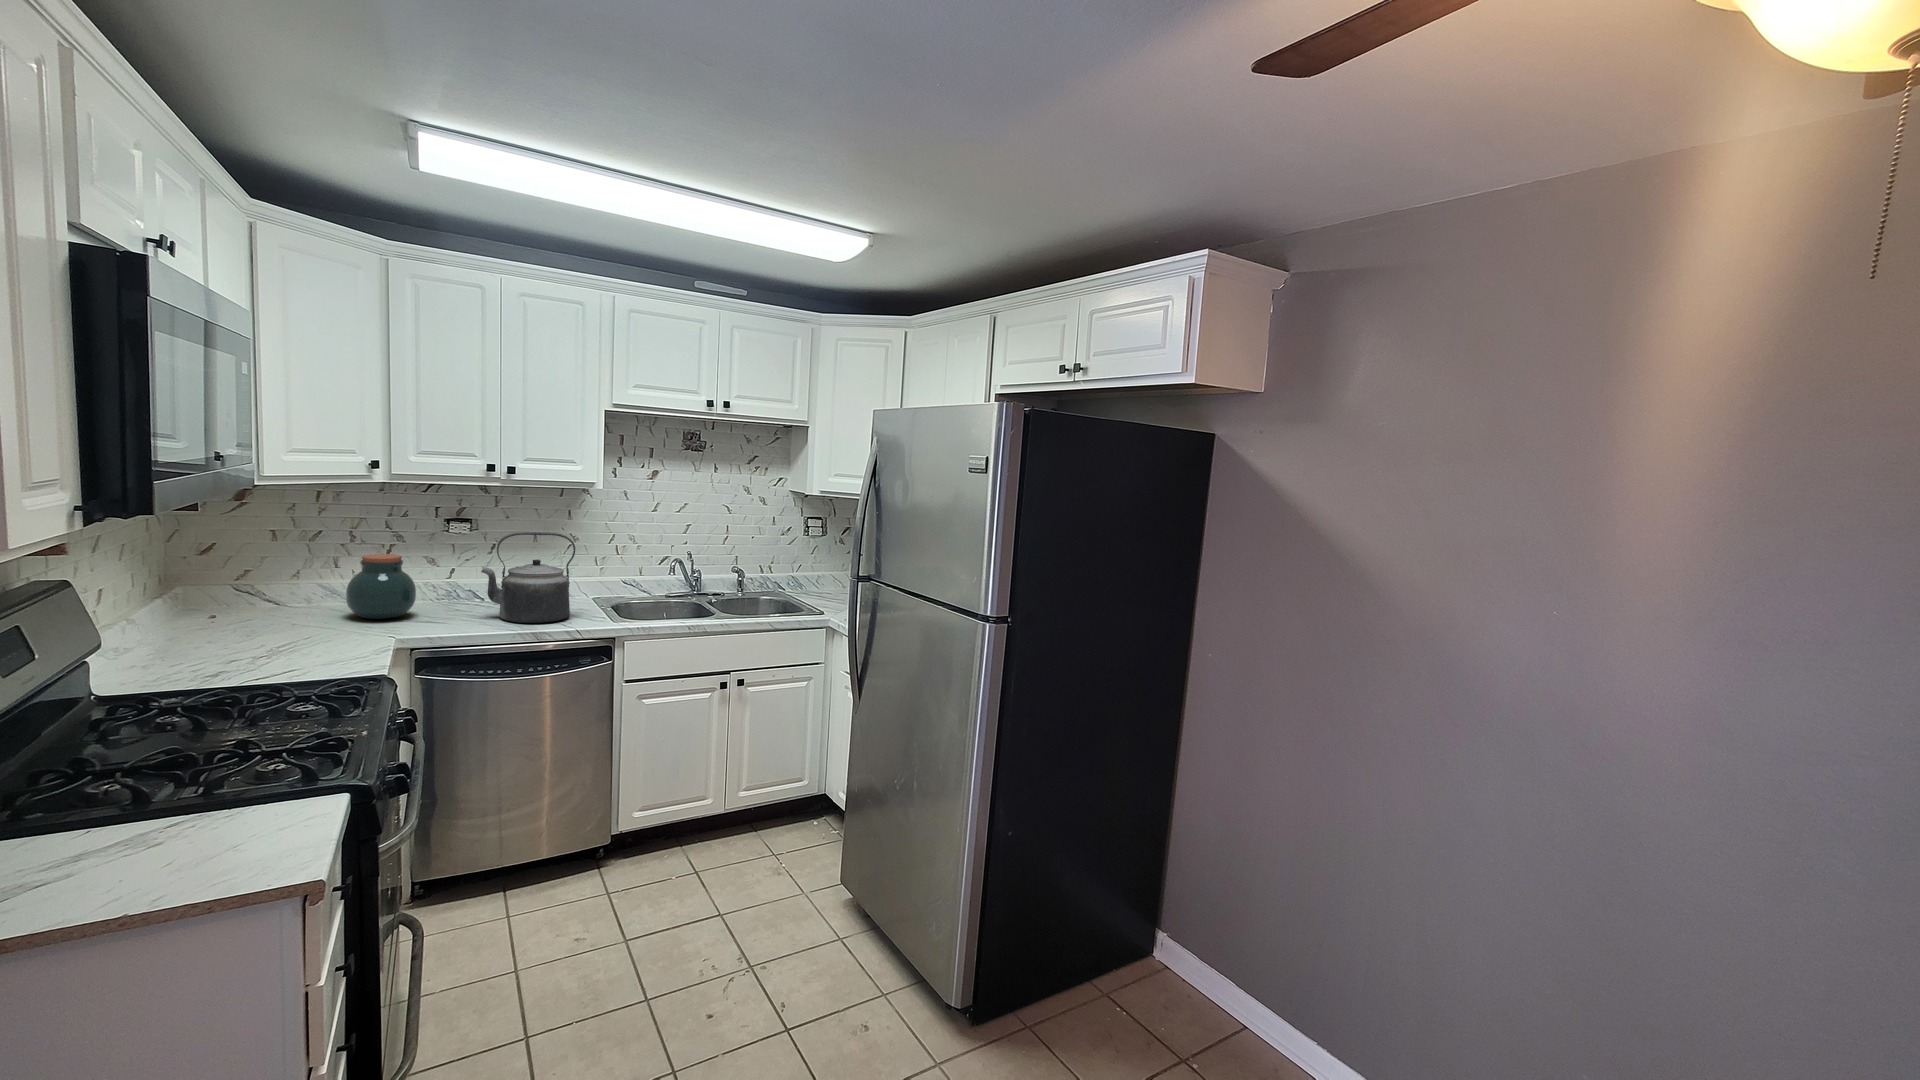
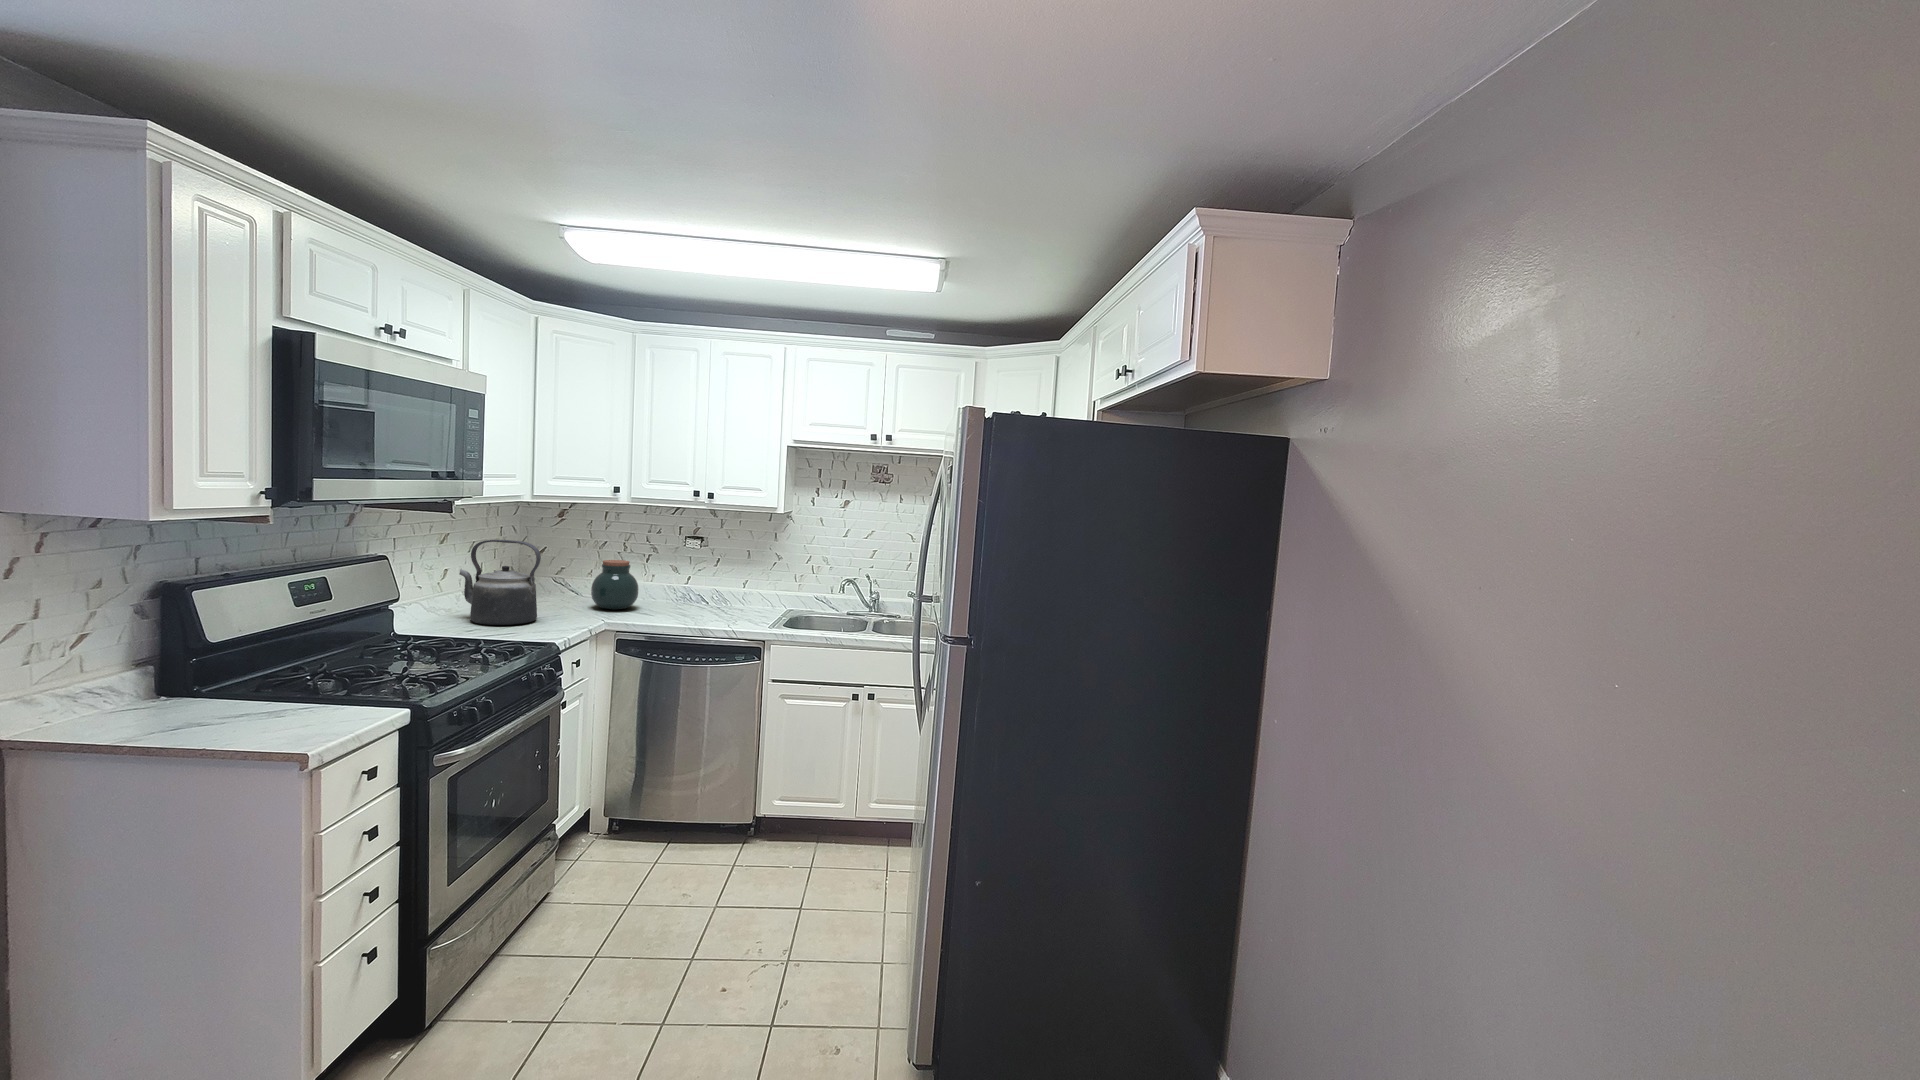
kettle: present [481,532,575,623] -> present [459,540,541,625]

